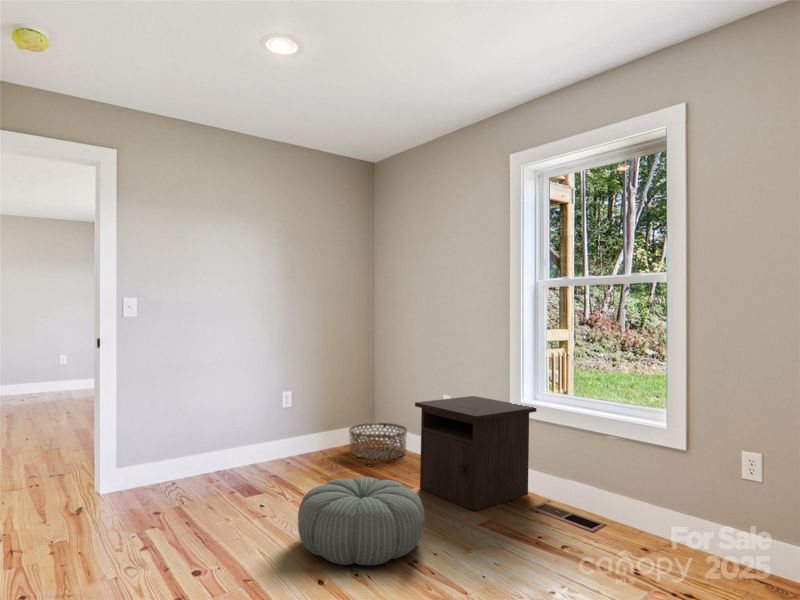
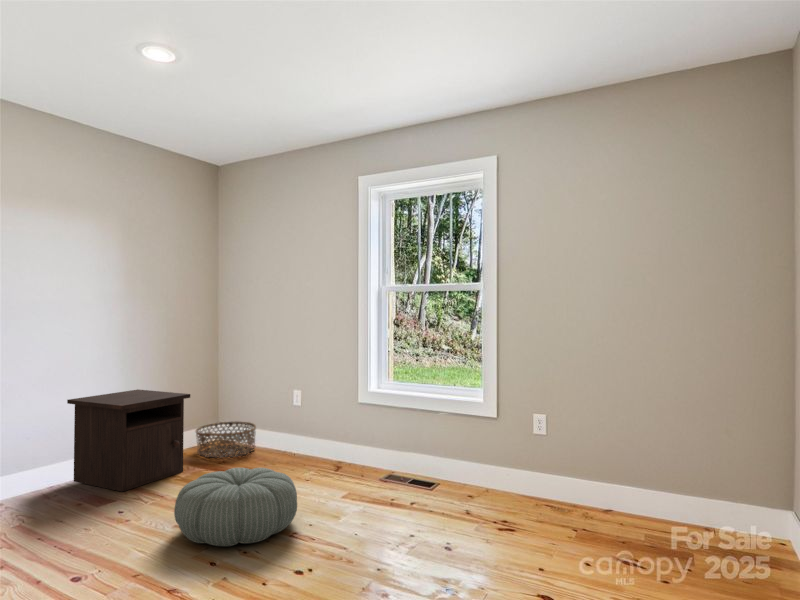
nightstand: present [415,396,536,511] -> present [67,389,190,492]

